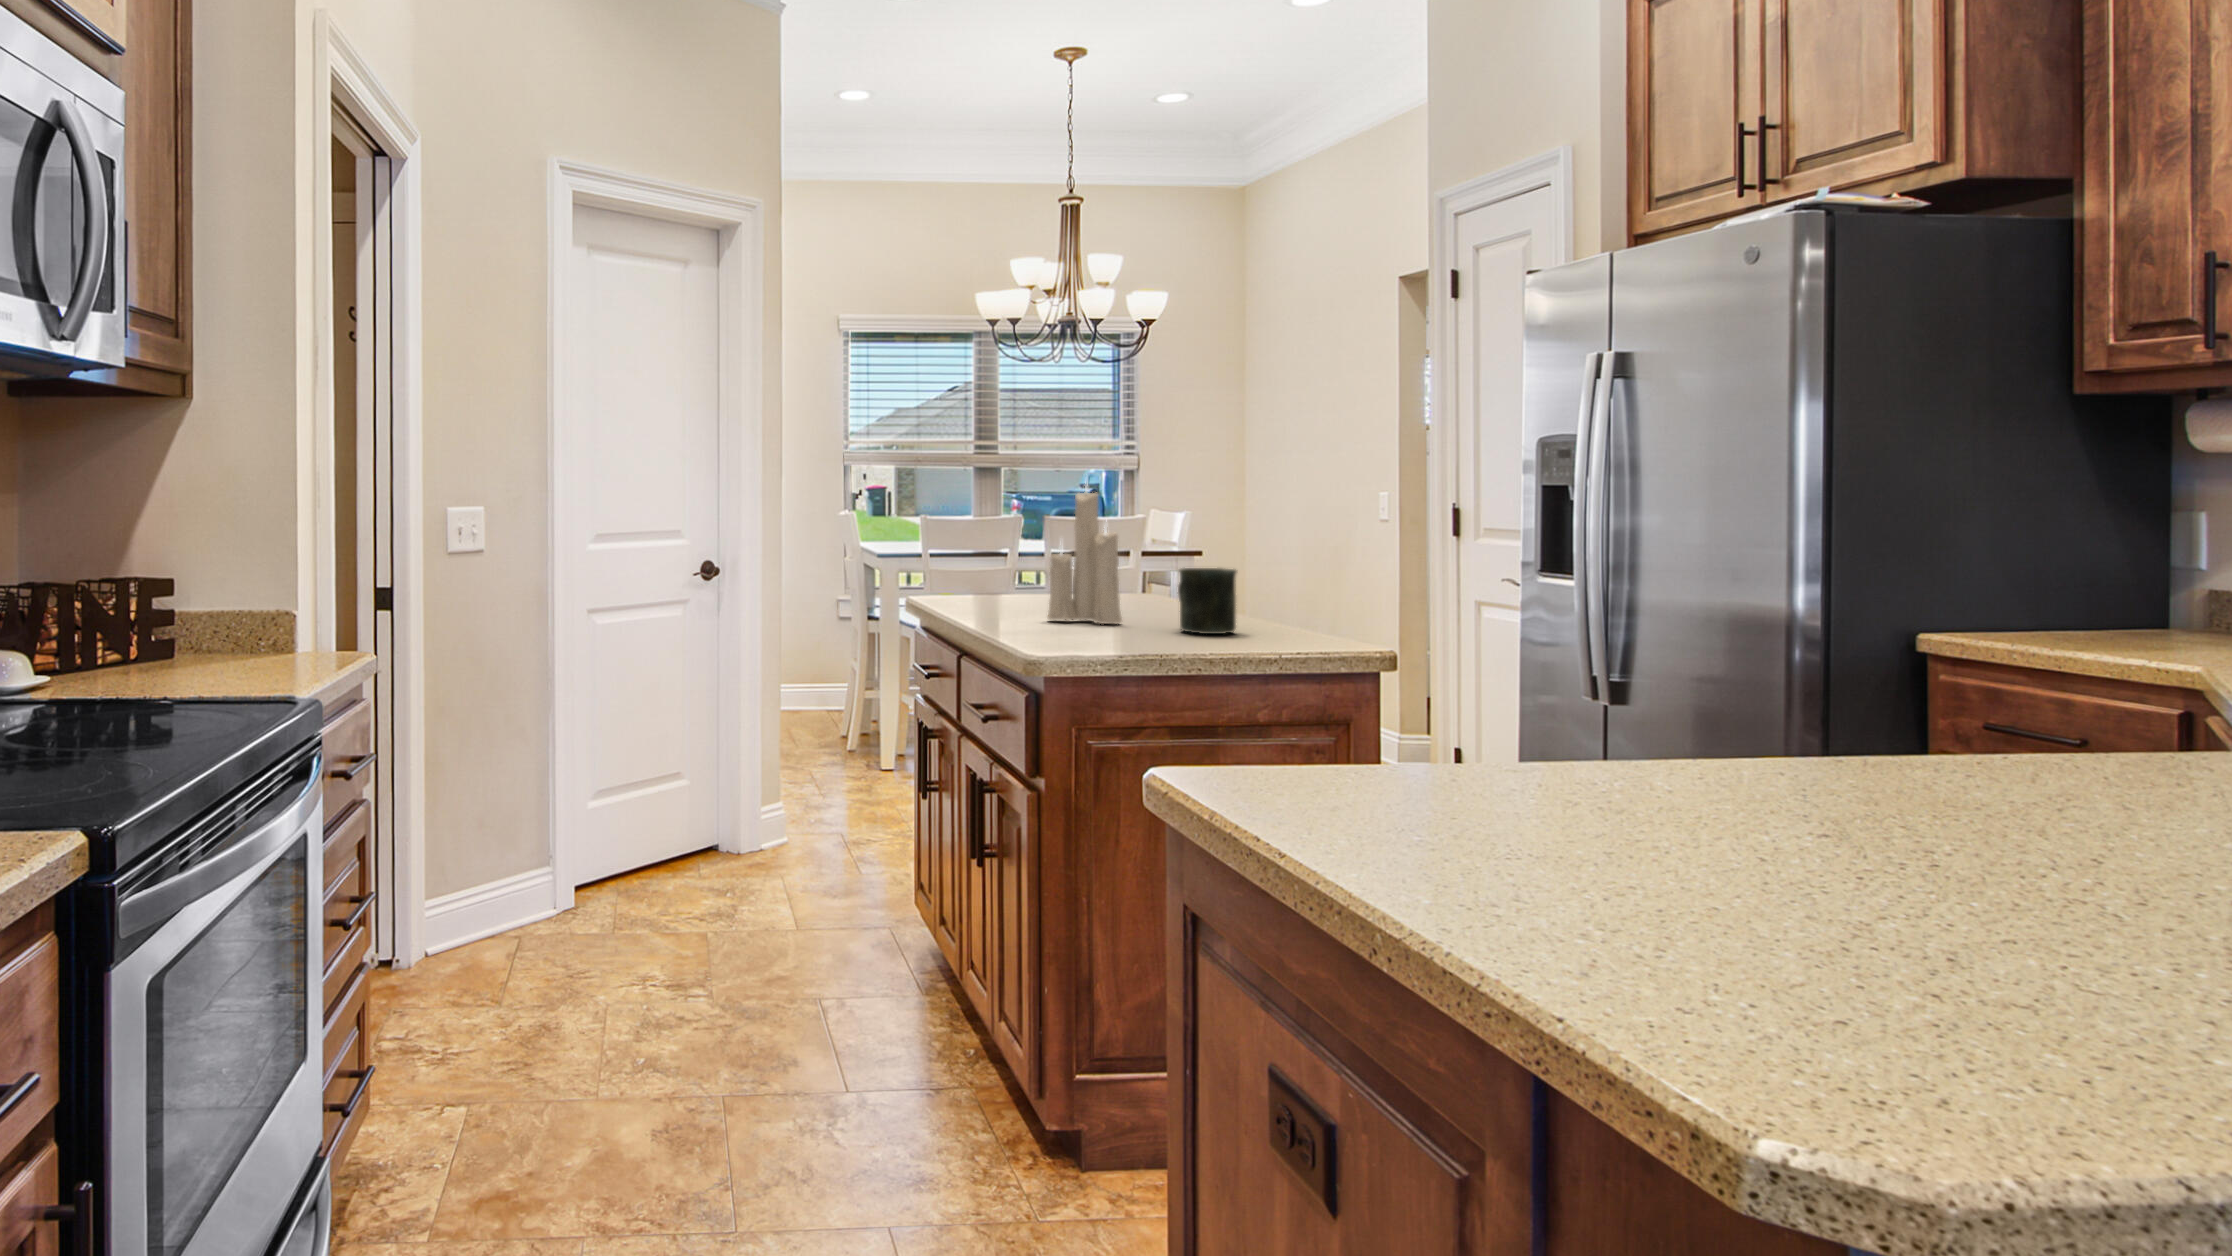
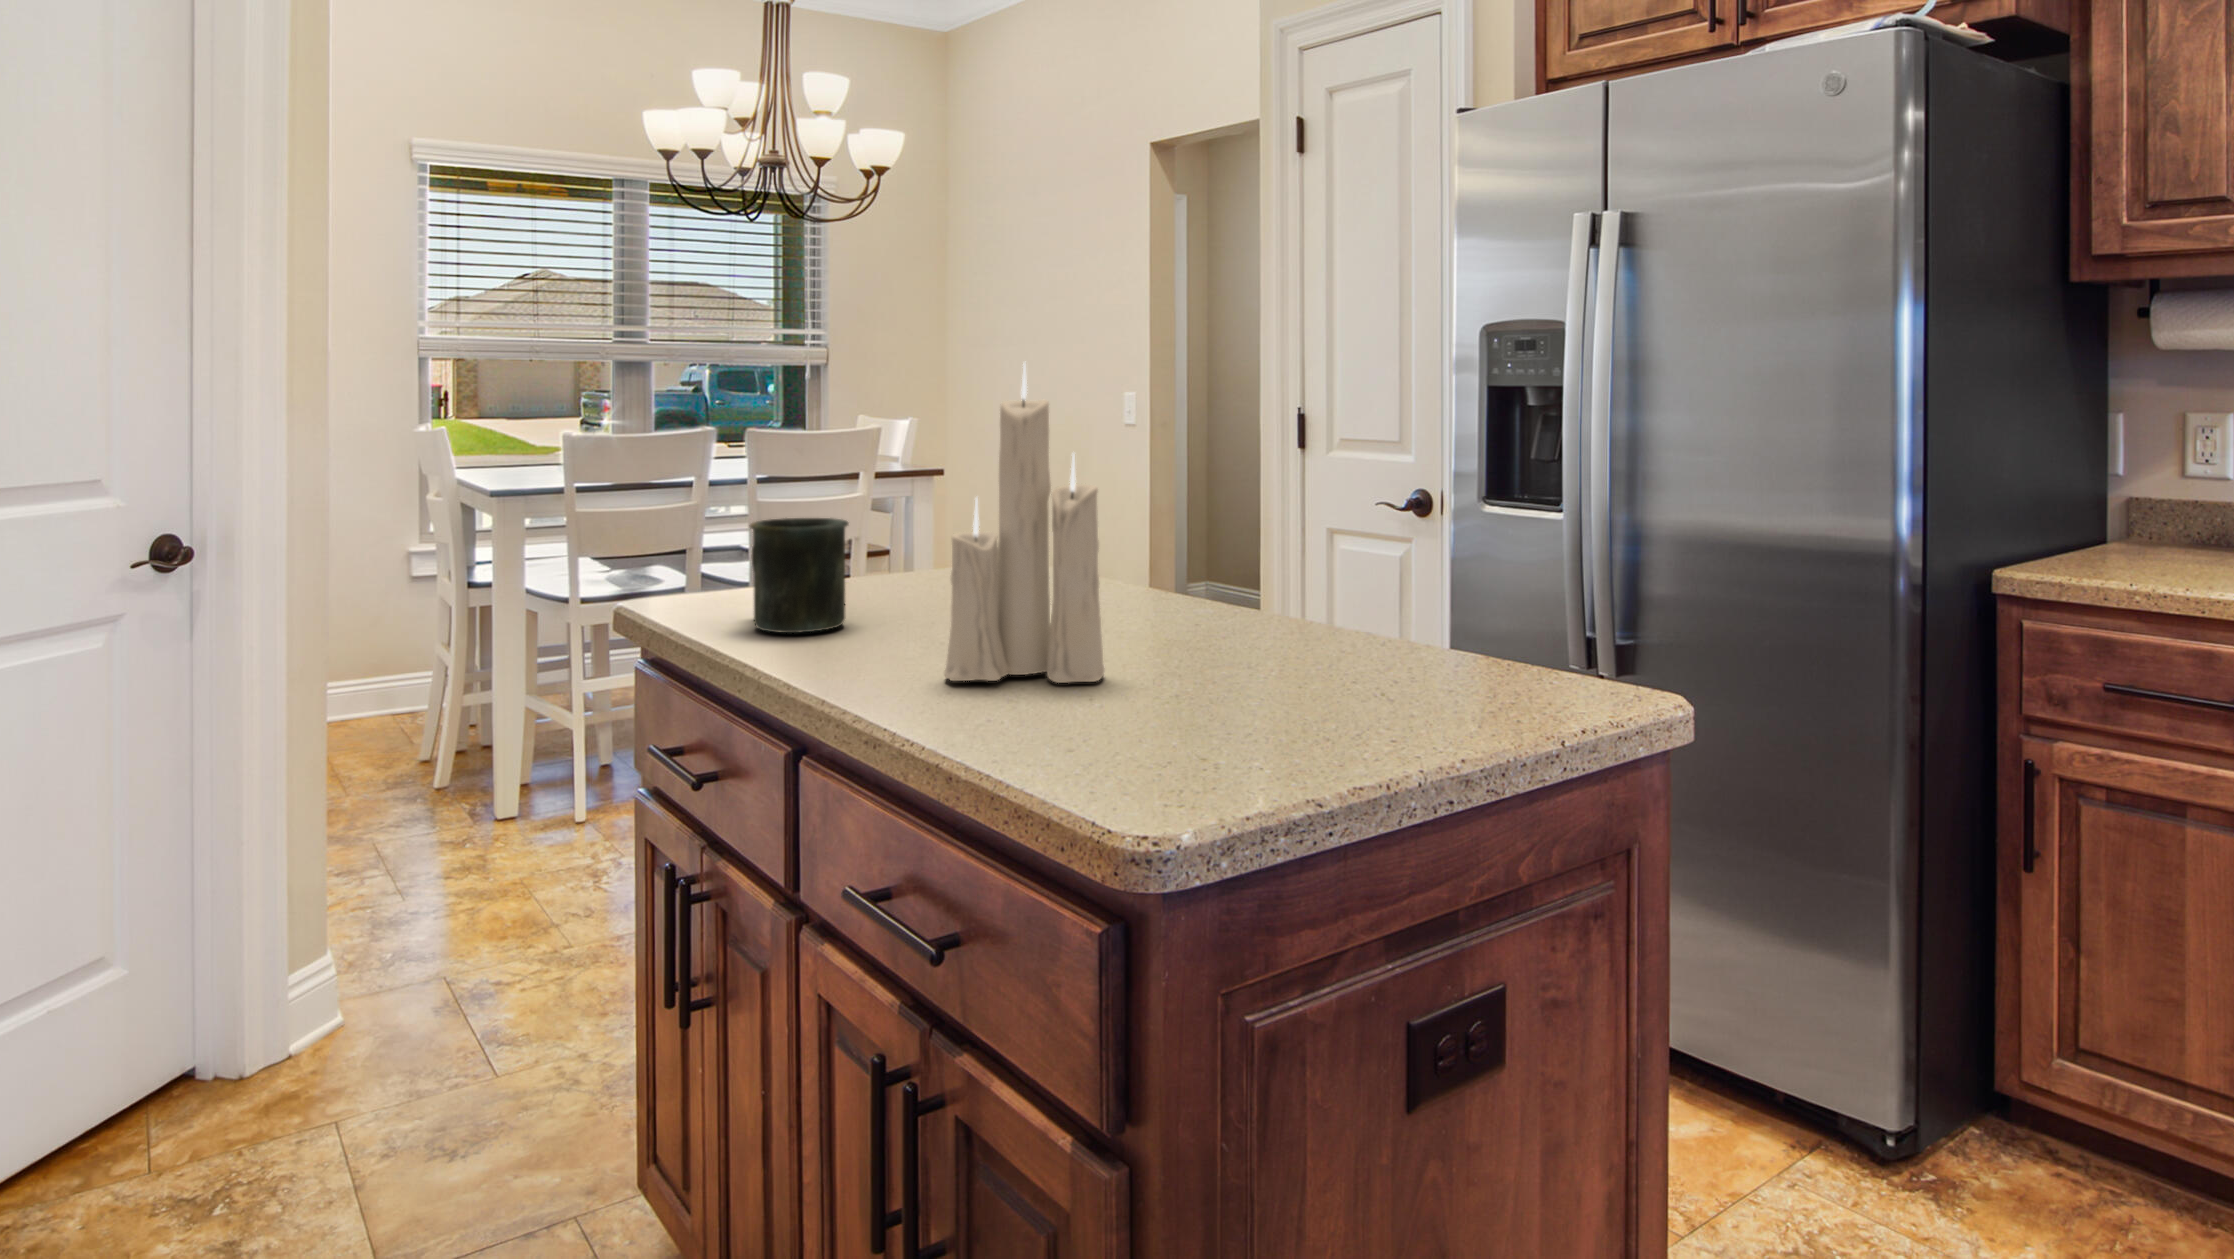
mug: present [1178,568,1237,634] -> present [750,518,849,633]

